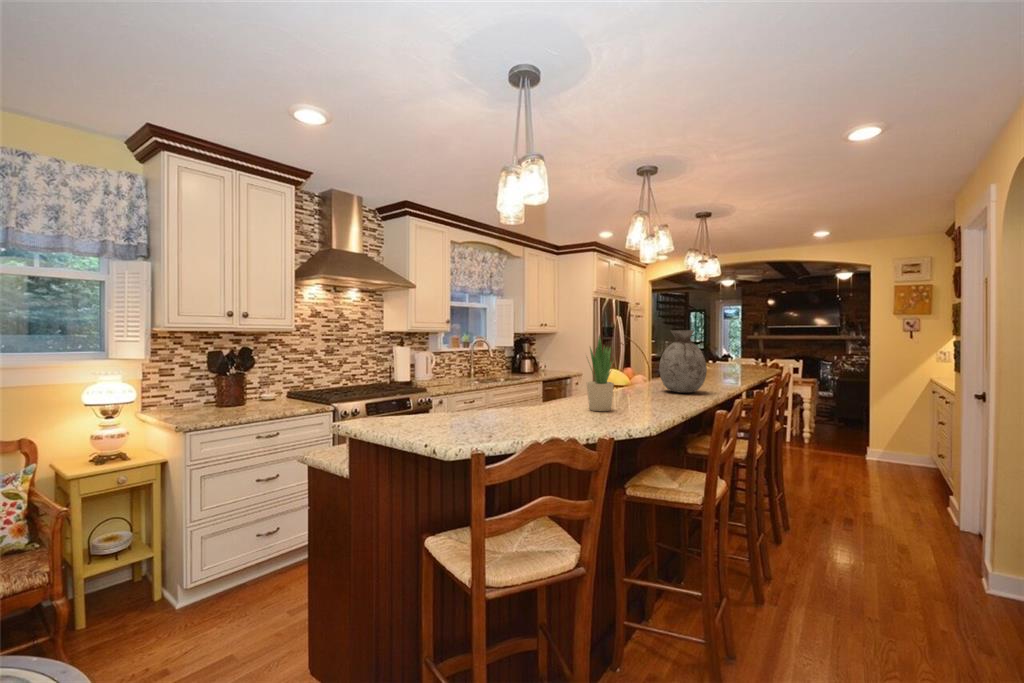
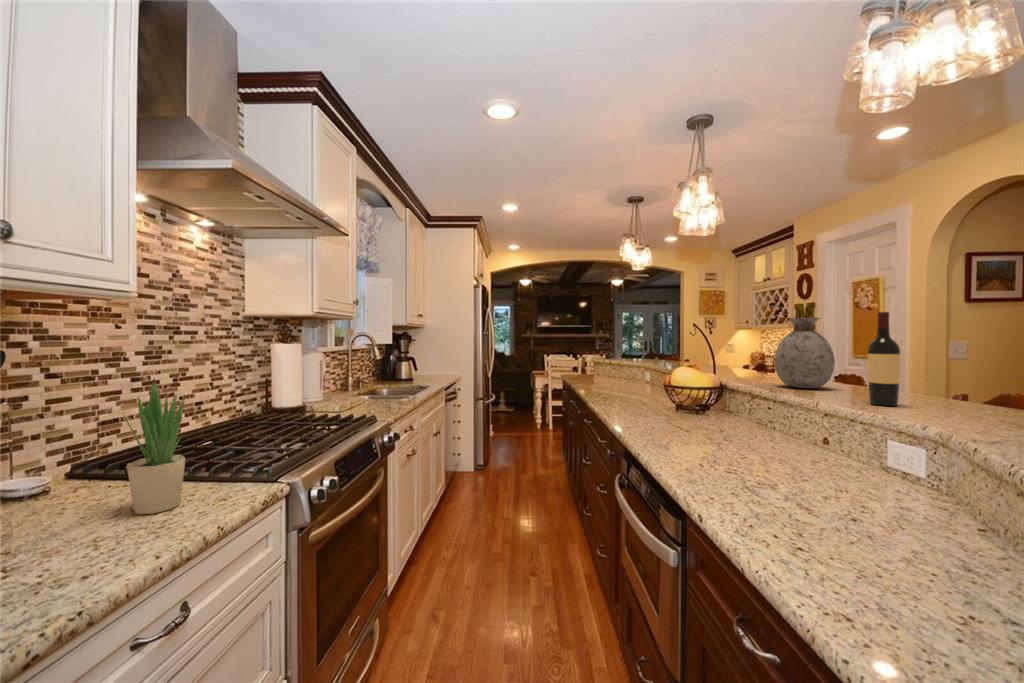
wine bottle: none [625,330,645,404] -> present [868,312,900,406]
potted plant: present [587,336,614,411] -> present [124,379,185,514]

